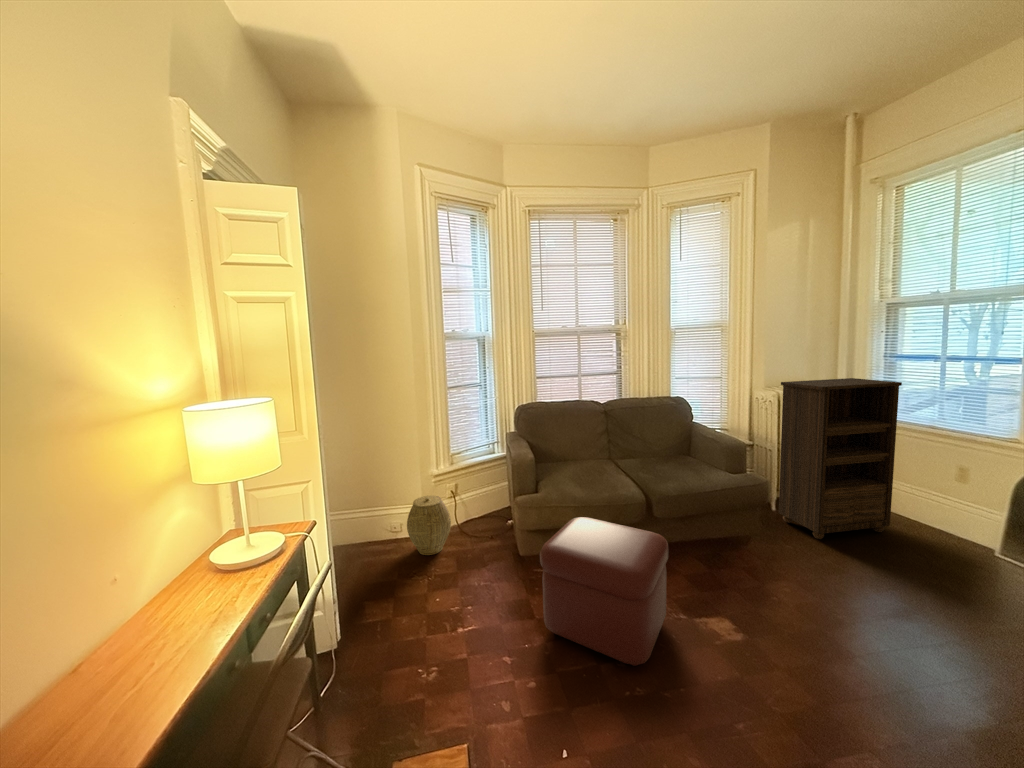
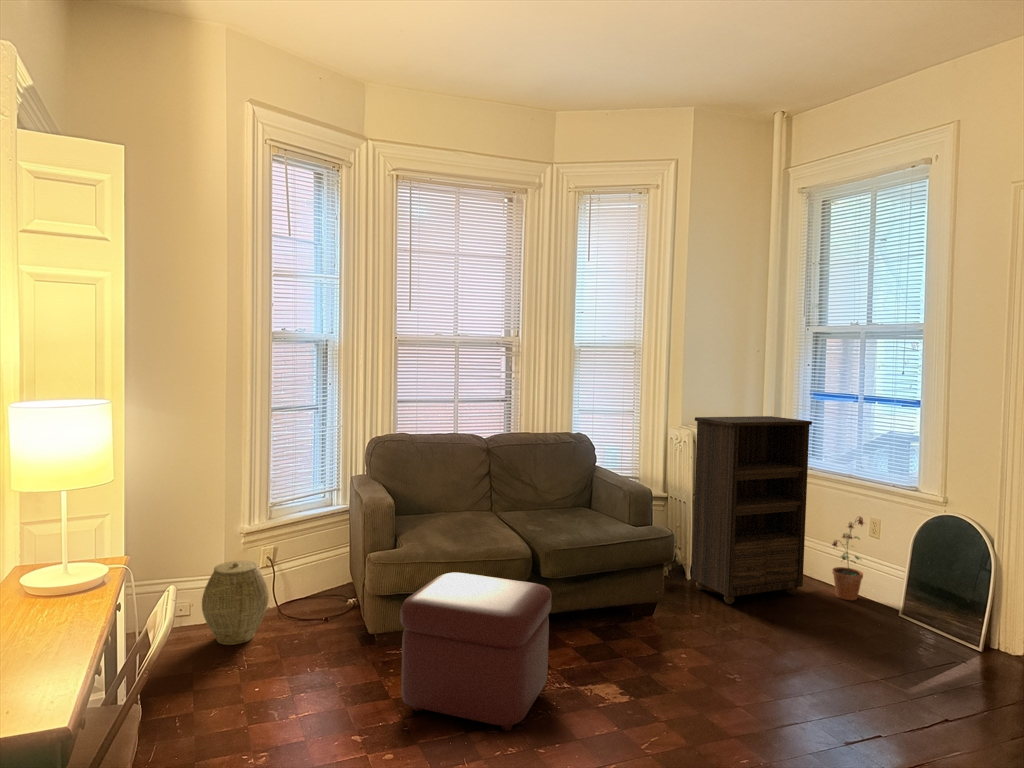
potted plant: none [921,467,963,542] -> present [832,517,863,600]

